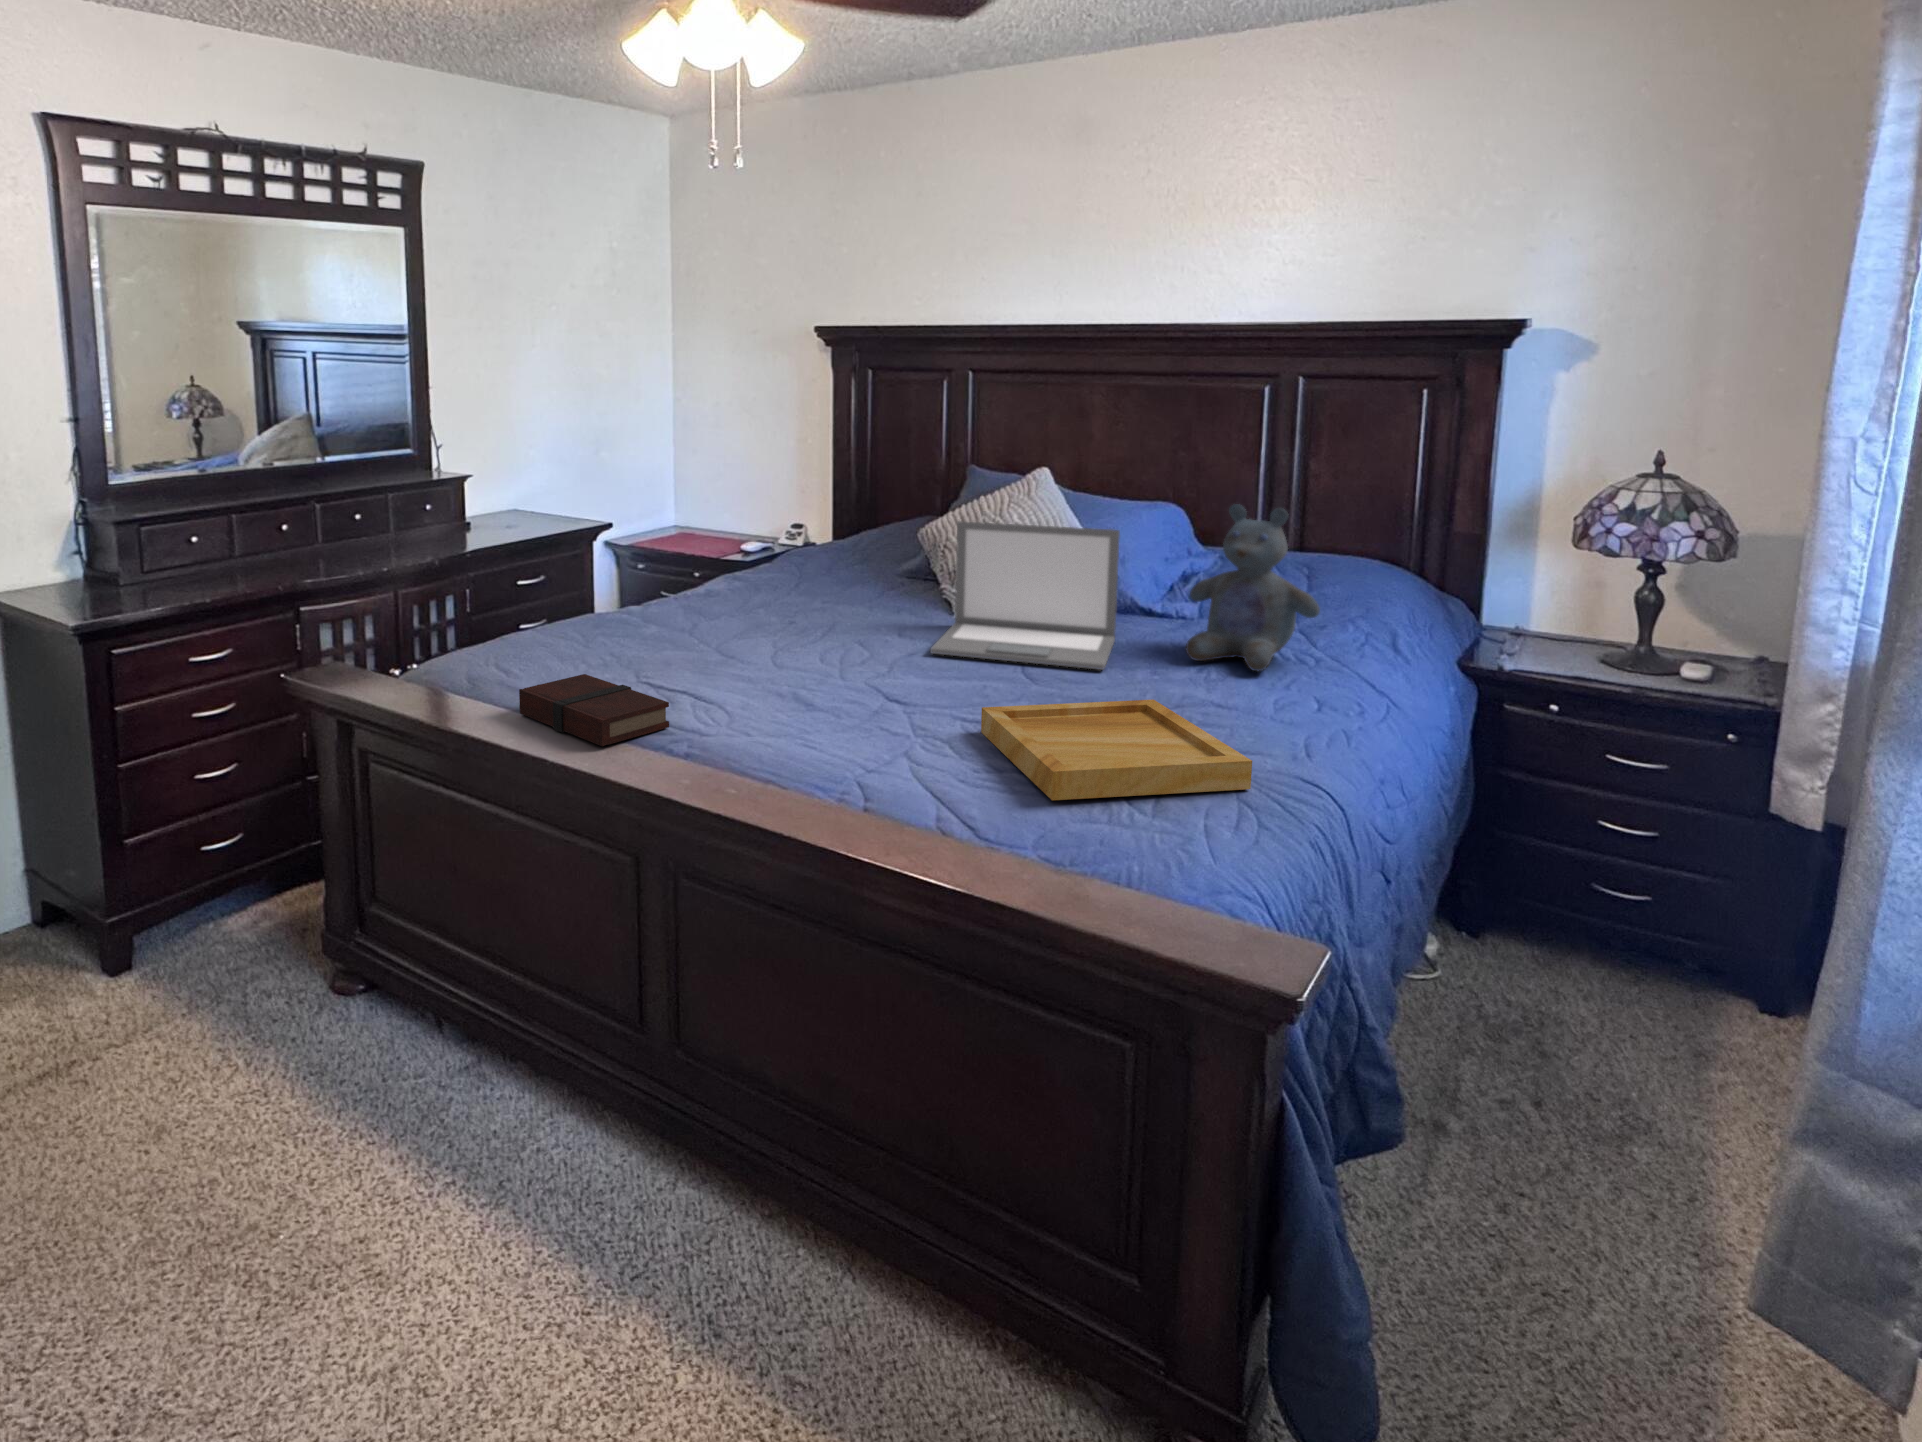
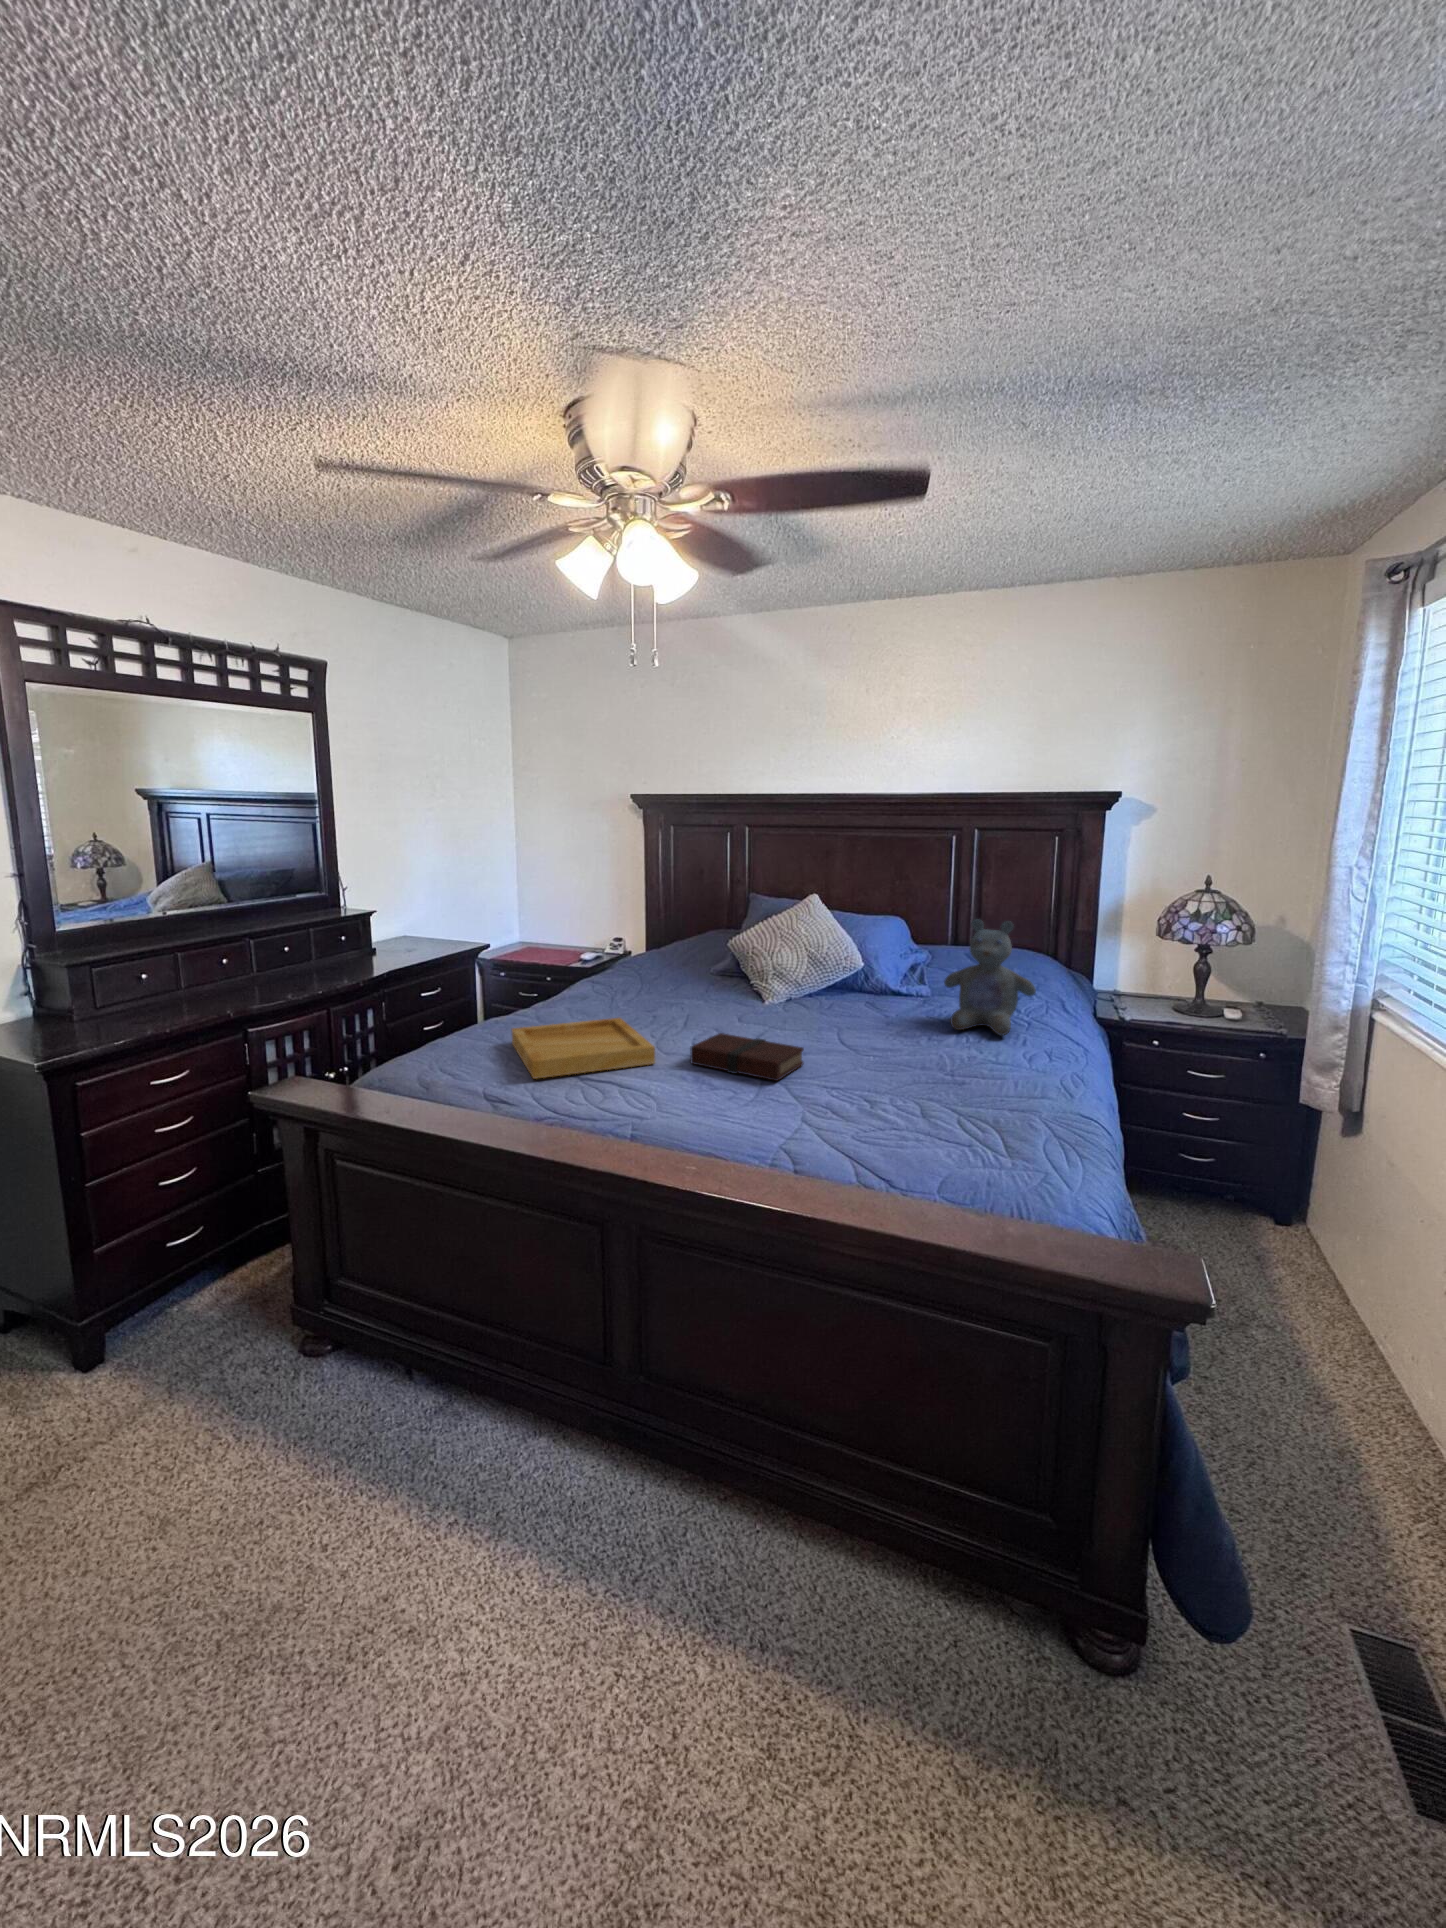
laptop: present [930,521,1120,670] -> none [775,937,903,1042]
book: present [519,674,669,746] -> present [690,1033,804,1081]
tray: present [981,700,1252,800] -> present [511,1018,655,1079]

